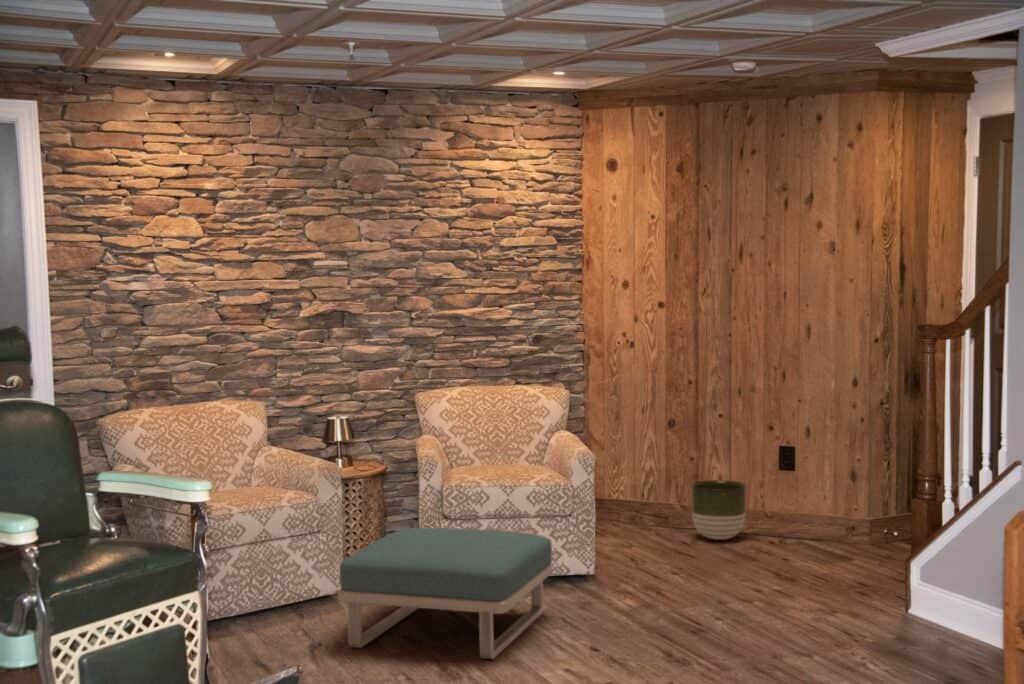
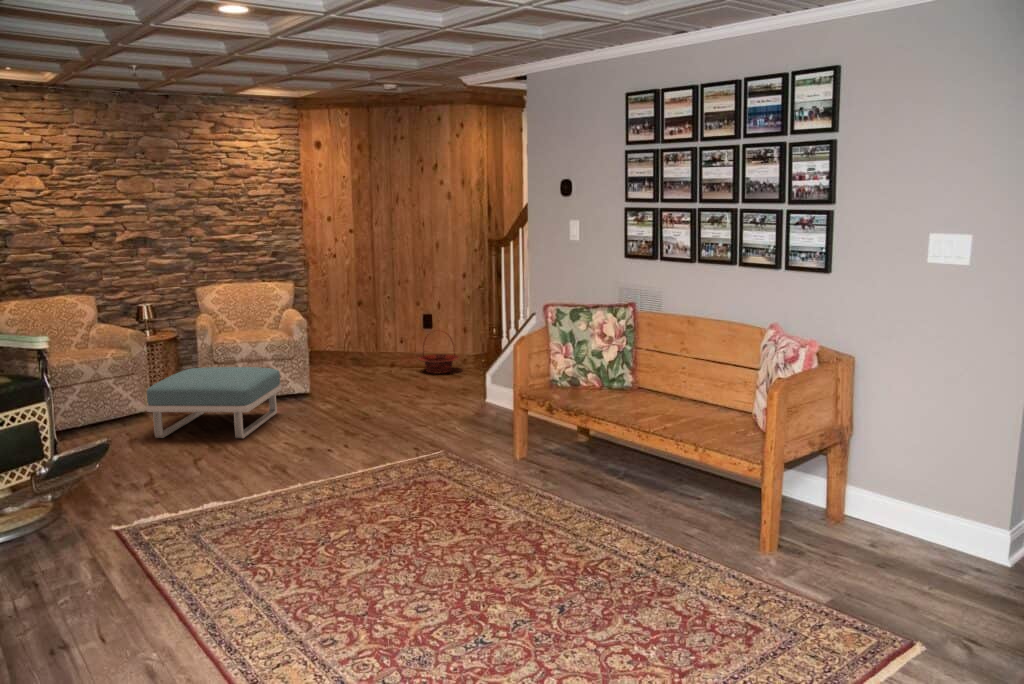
basket: none [772,476,848,553] -> present [418,331,459,374]
planter: present [692,480,746,540] -> none [372,335,403,369]

